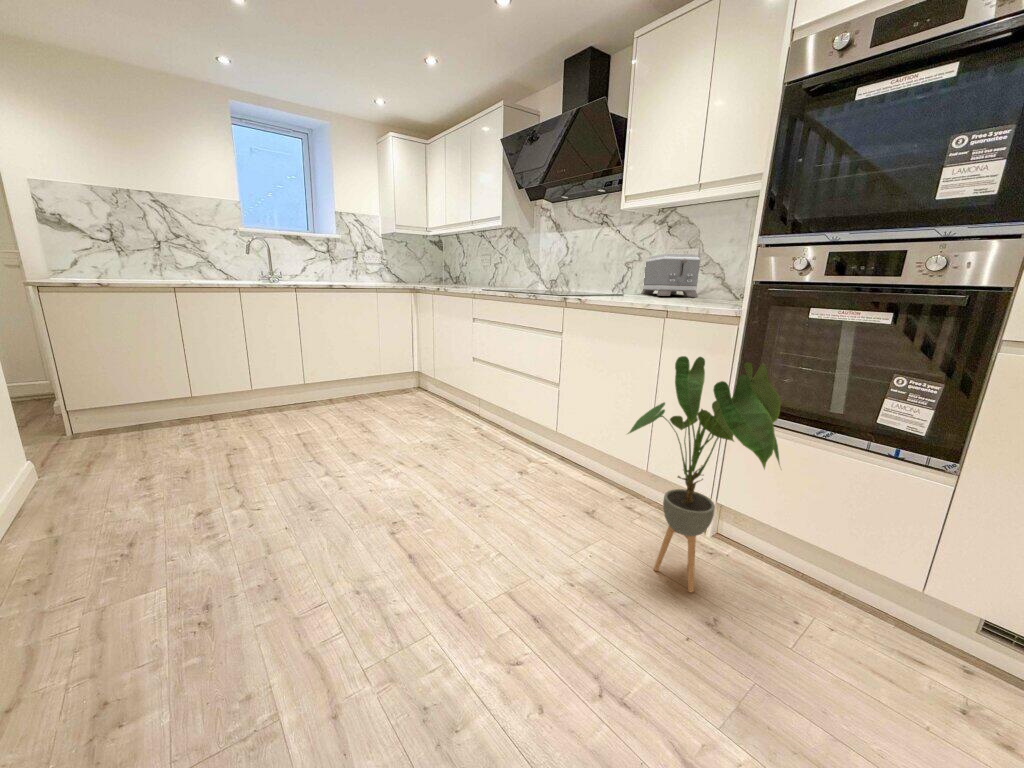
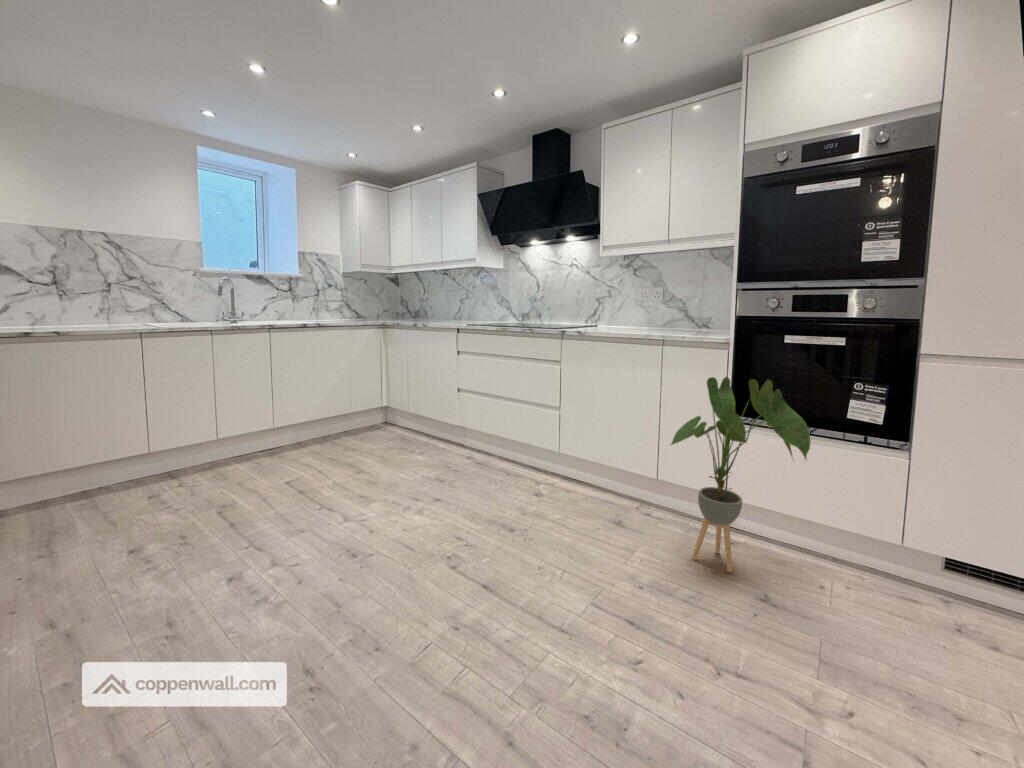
toaster: present [641,253,700,297] -> none [612,293,666,328]

